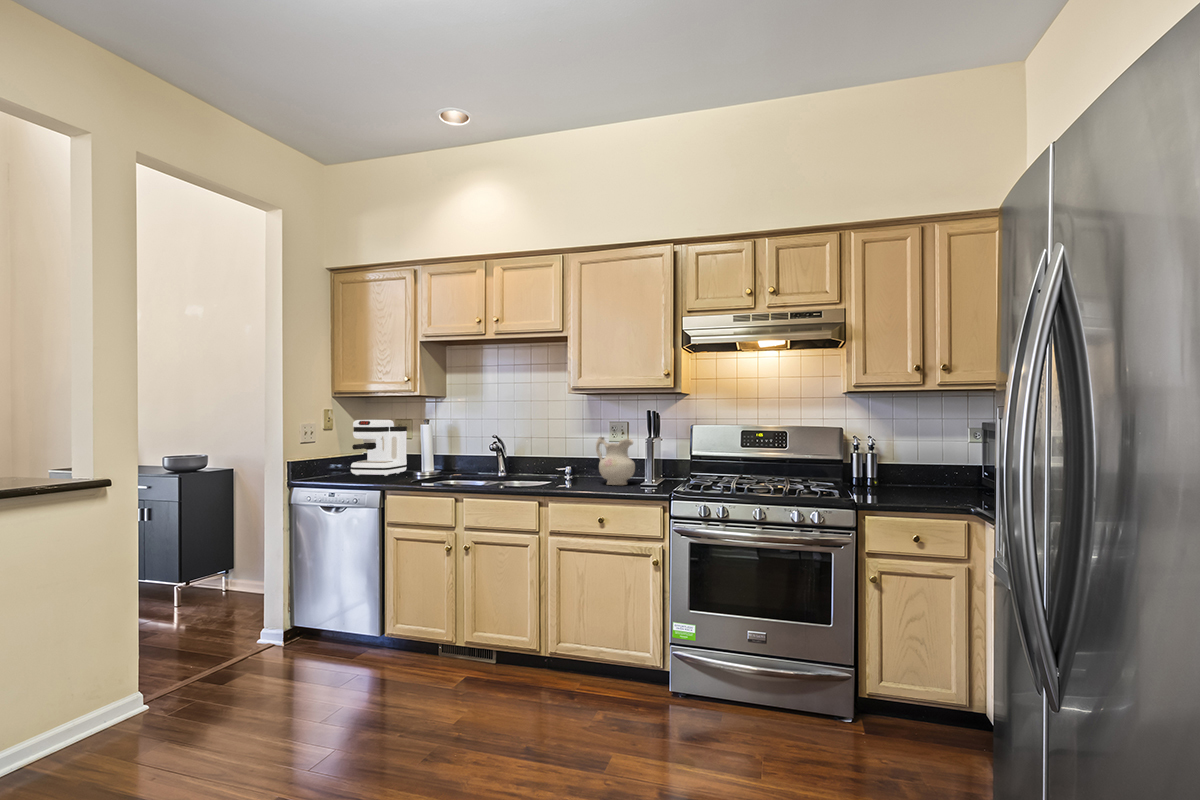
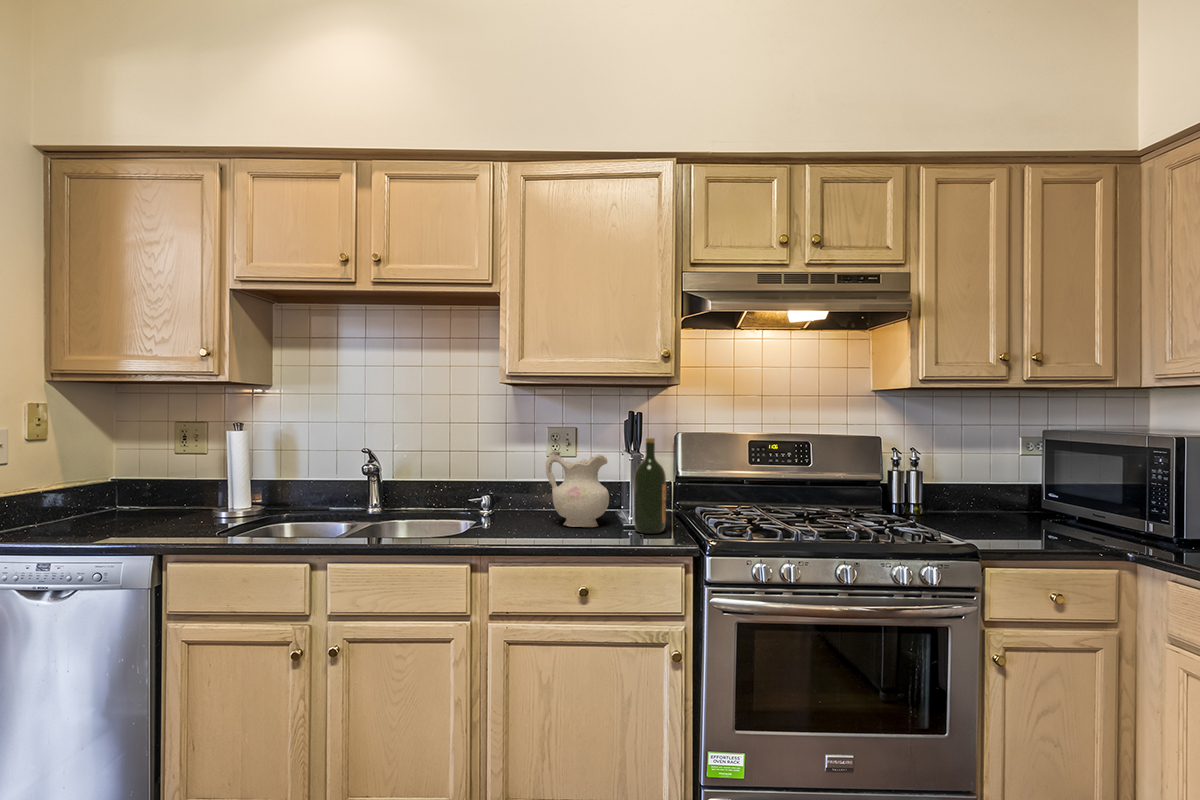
coffee maker: present [351,420,407,476] -> none [85,423,199,523]
wine bottle: none [643,428,664,489] -> present [634,438,666,534]

